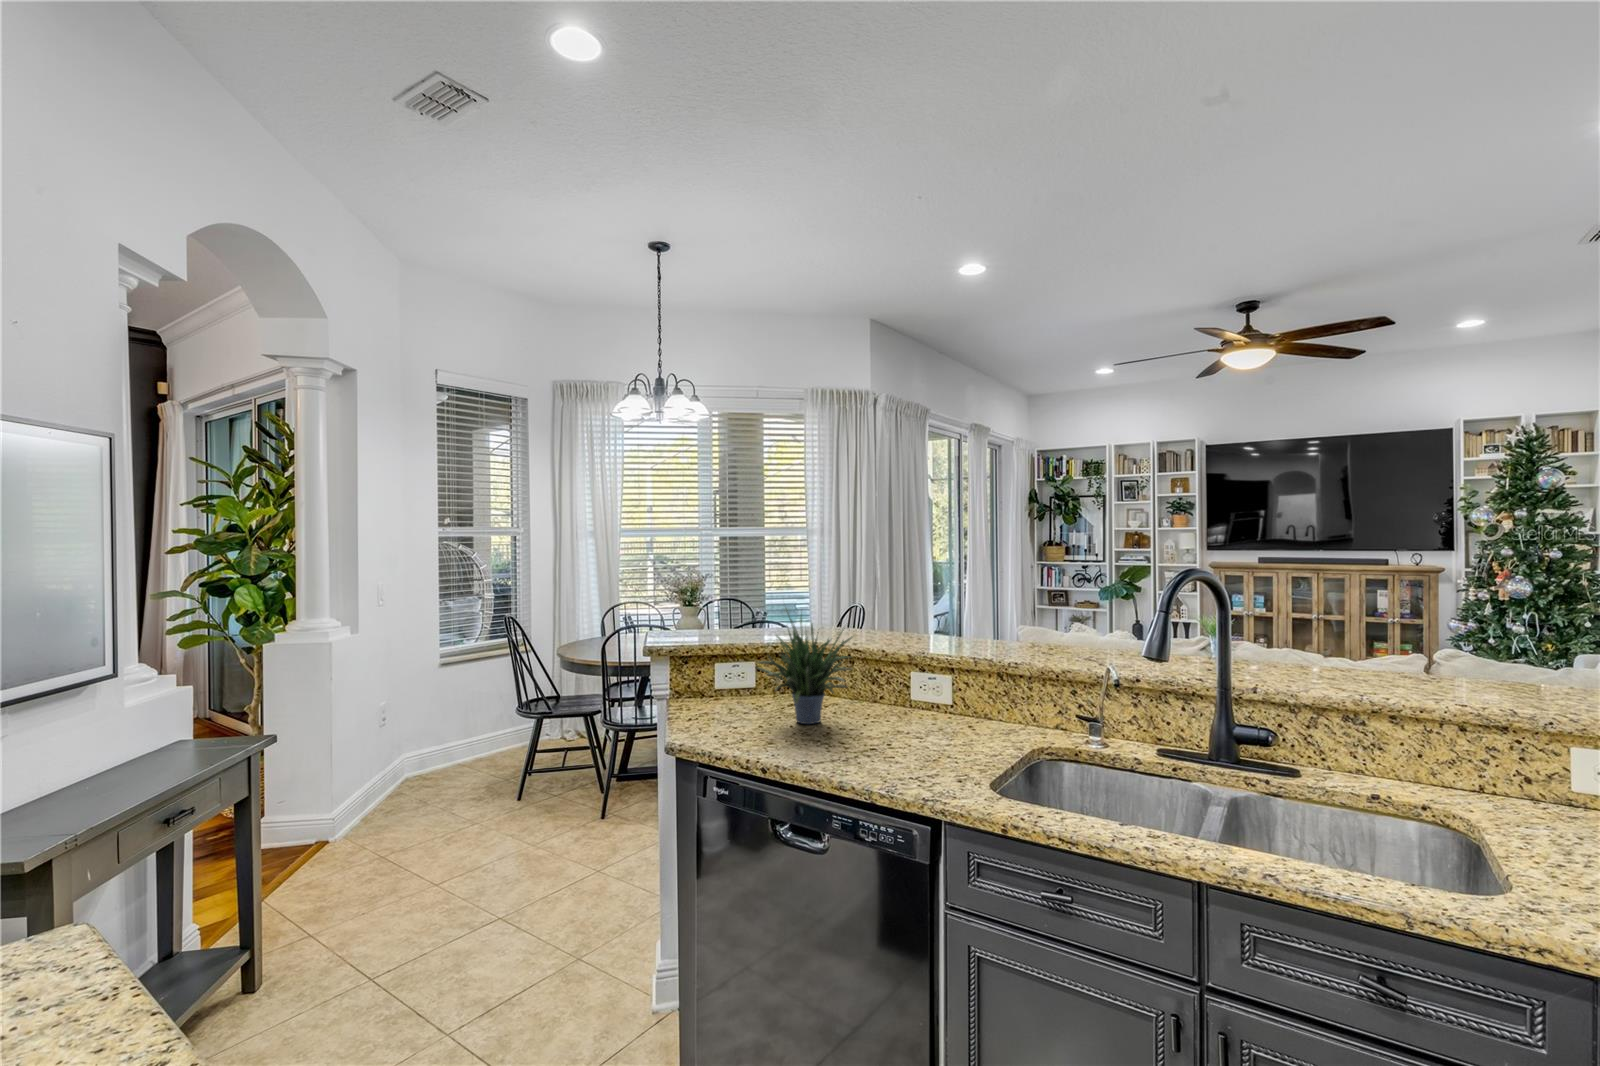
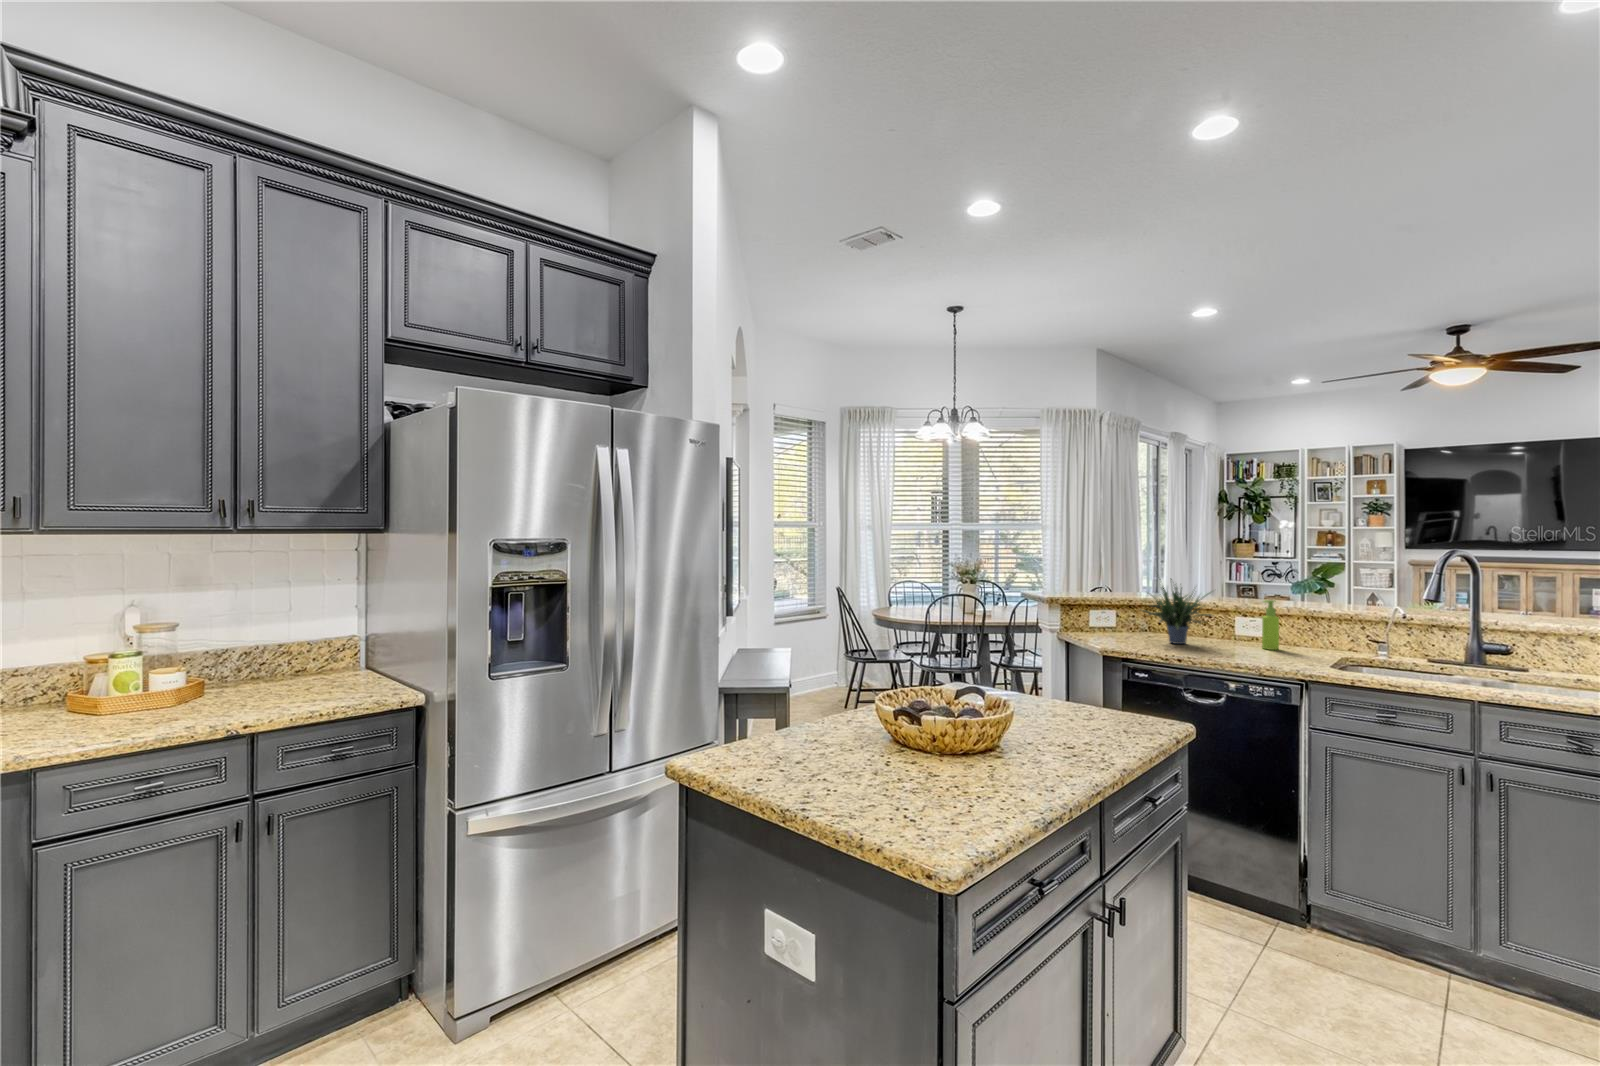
soap dispenser: none [923,650,950,732] -> present [1262,600,1279,650]

